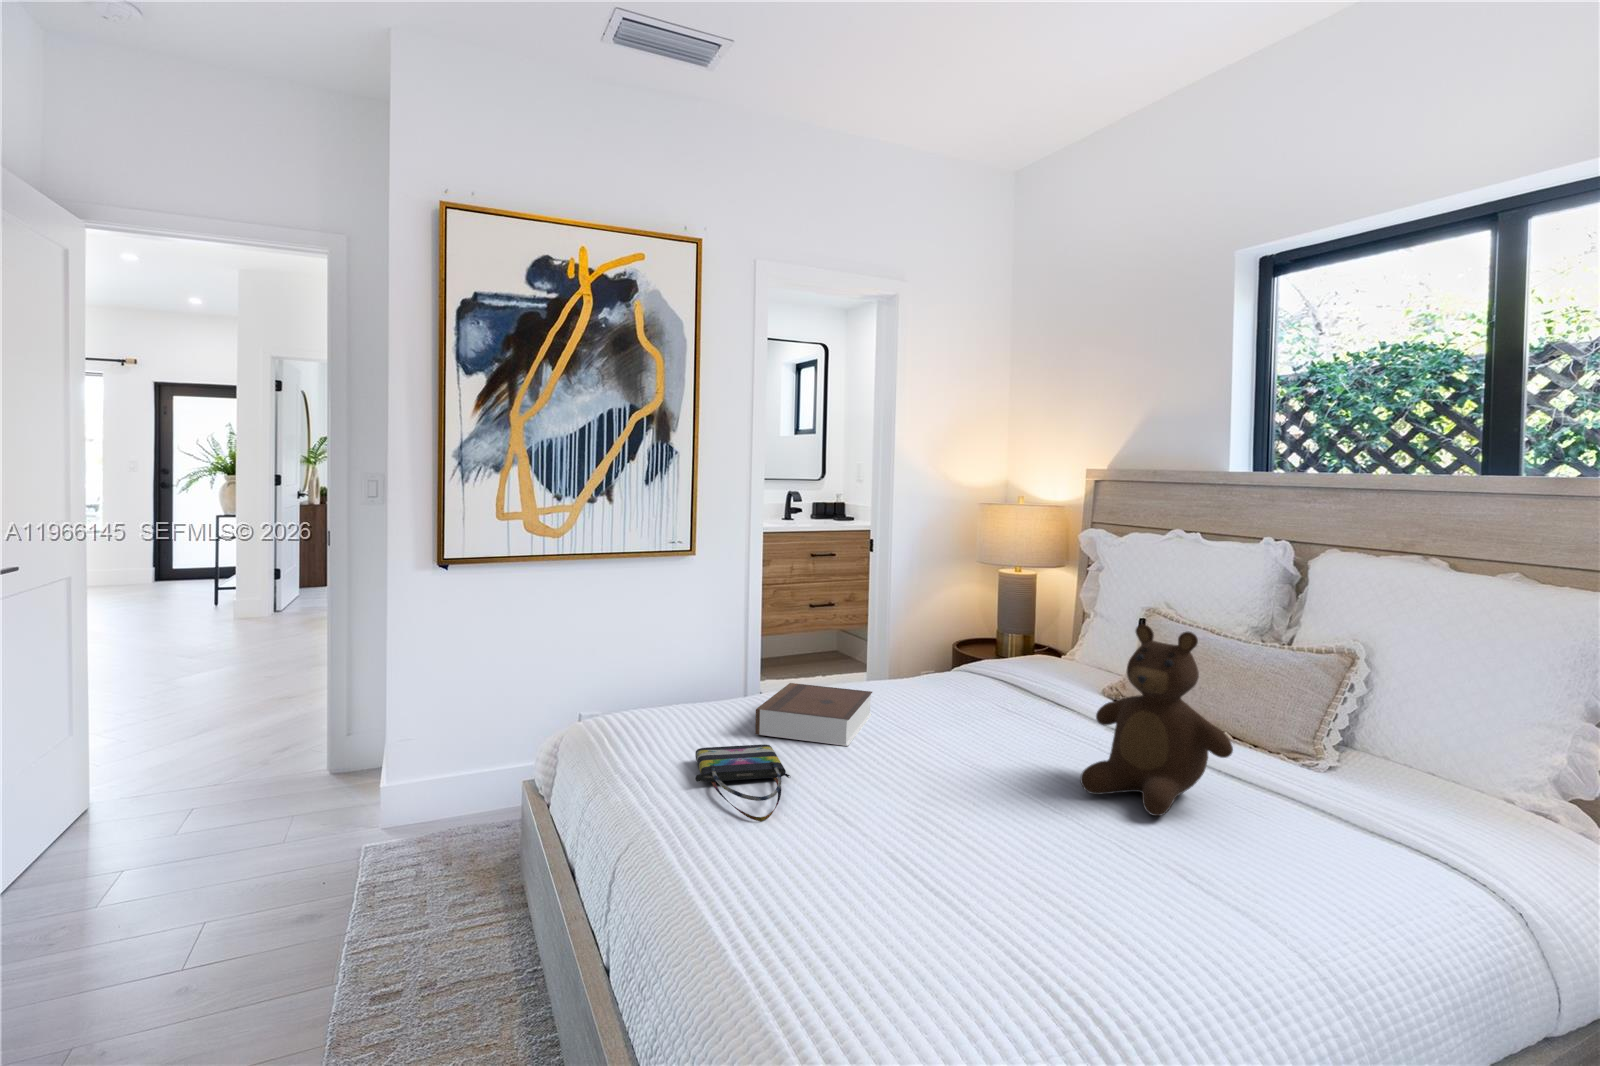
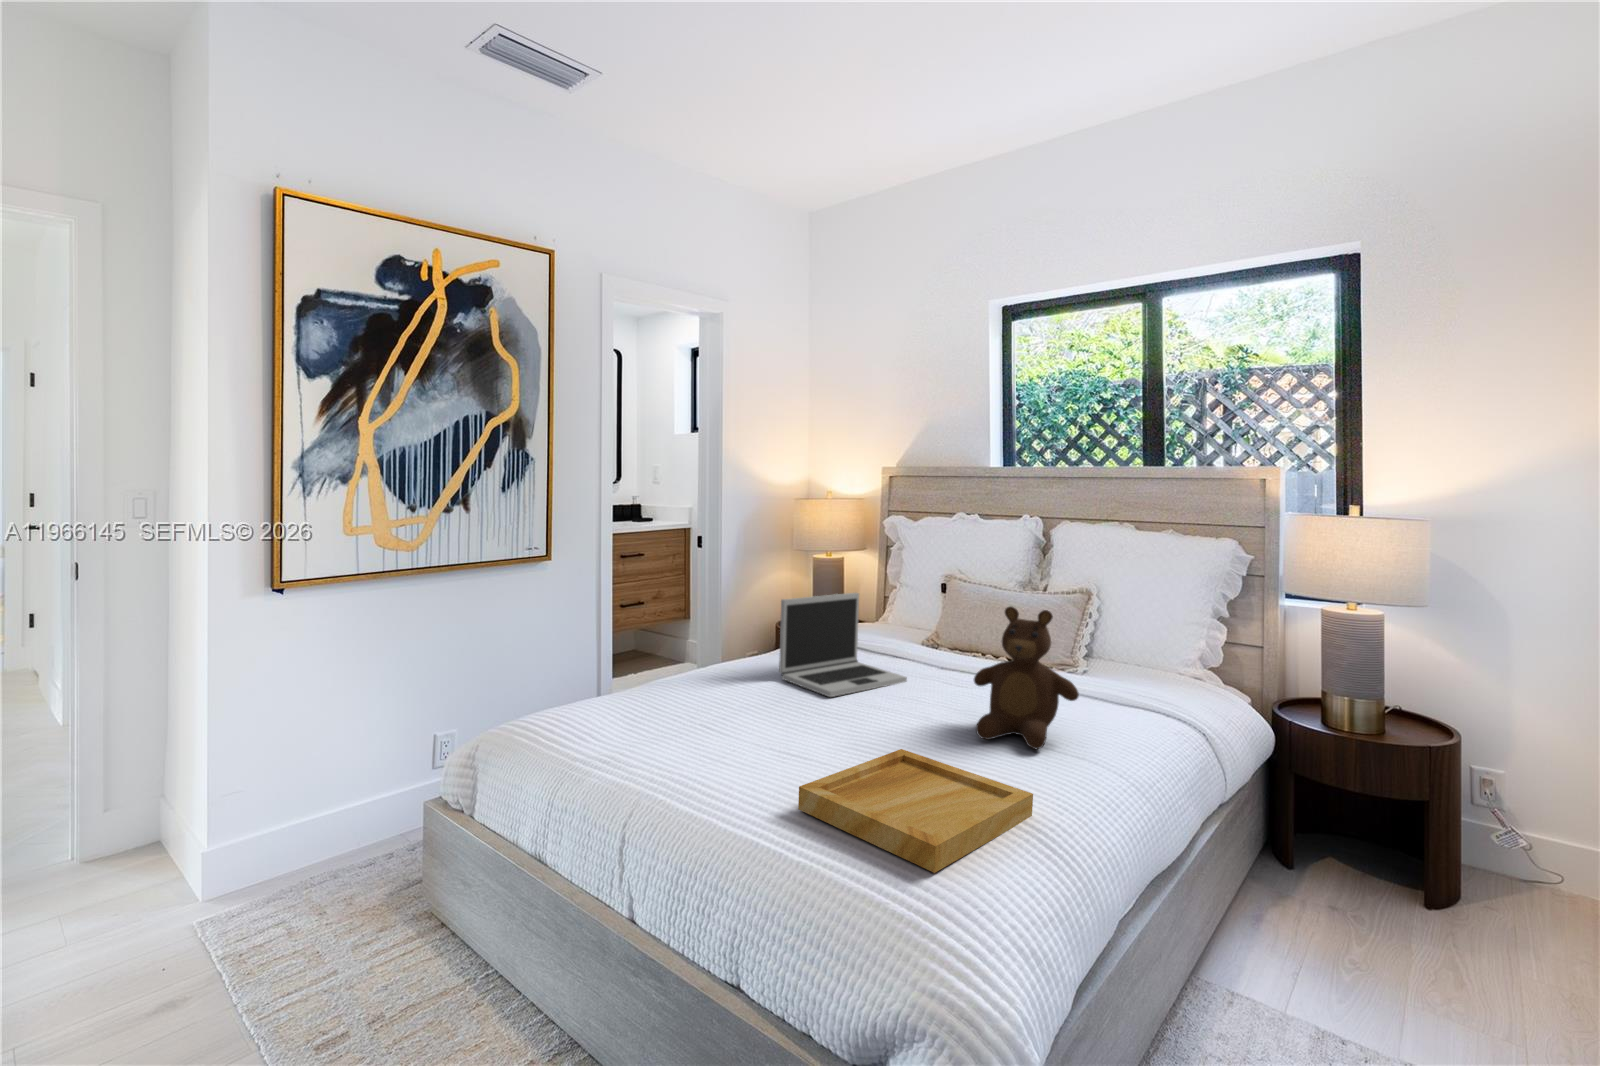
laptop: none [895,601,1047,721] -> present [779,593,907,697]
book: present [755,683,872,746] -> none [690,677,777,726]
tote bag: present [695,744,790,821] -> none [657,733,764,796]
tray: none [791,790,1085,952] -> present [798,749,1033,873]

